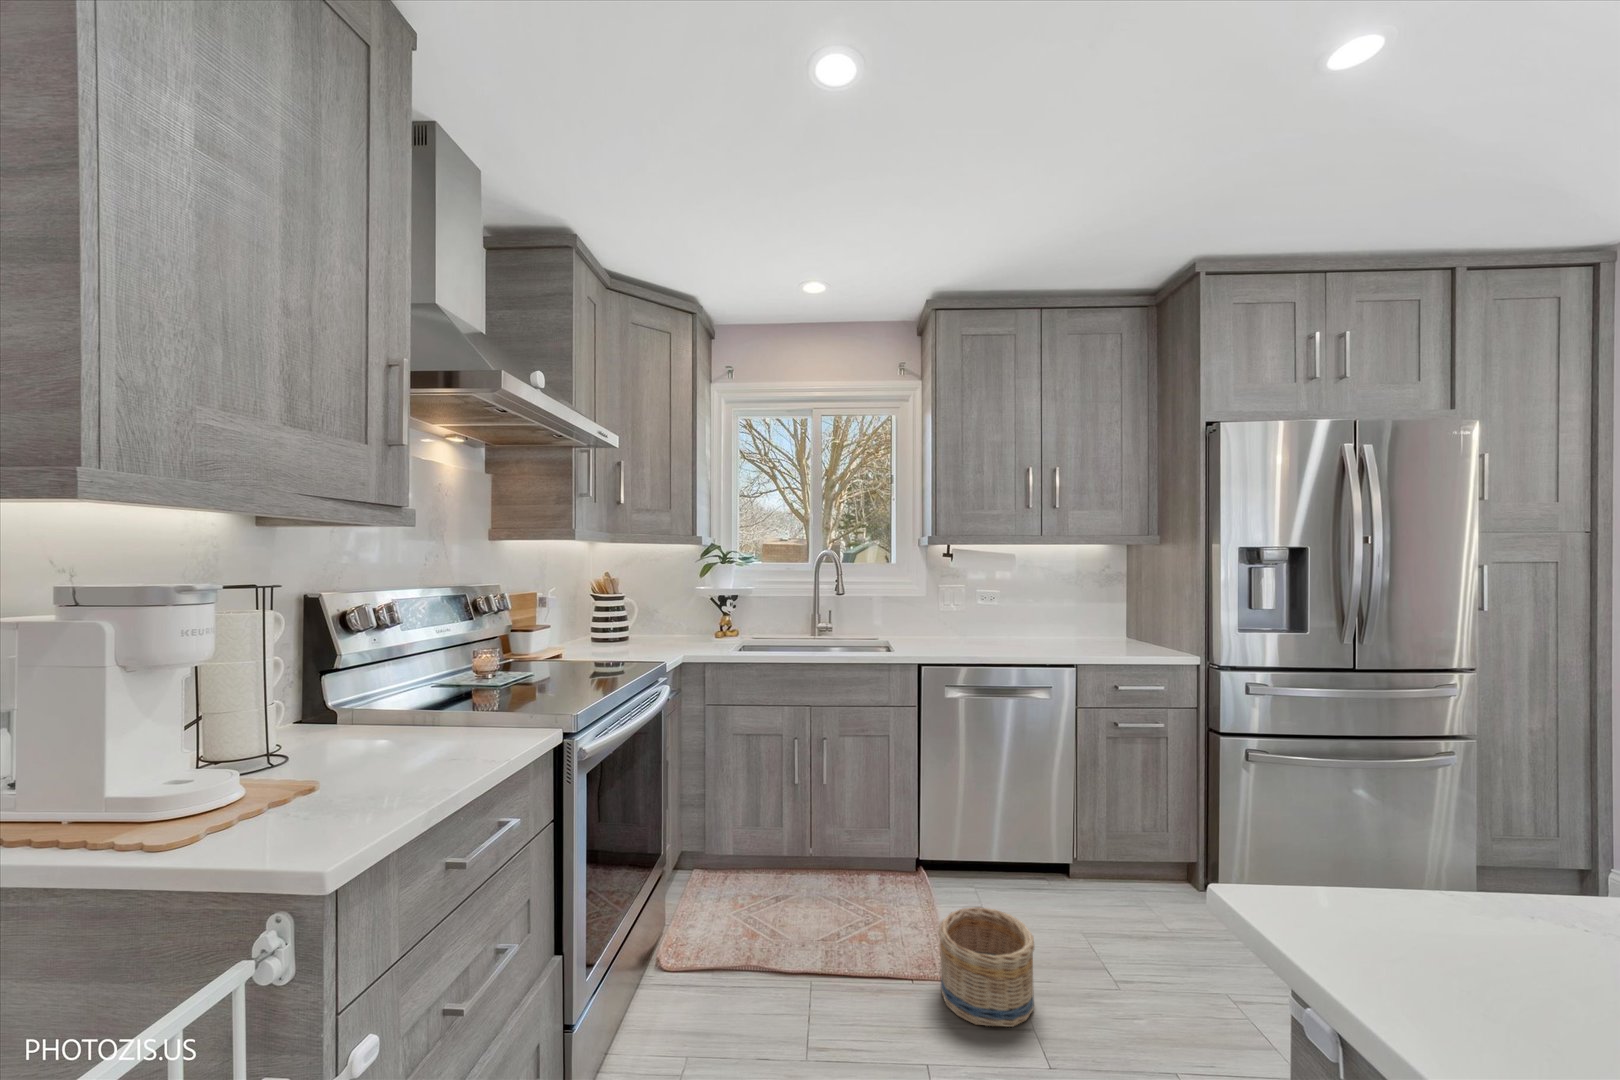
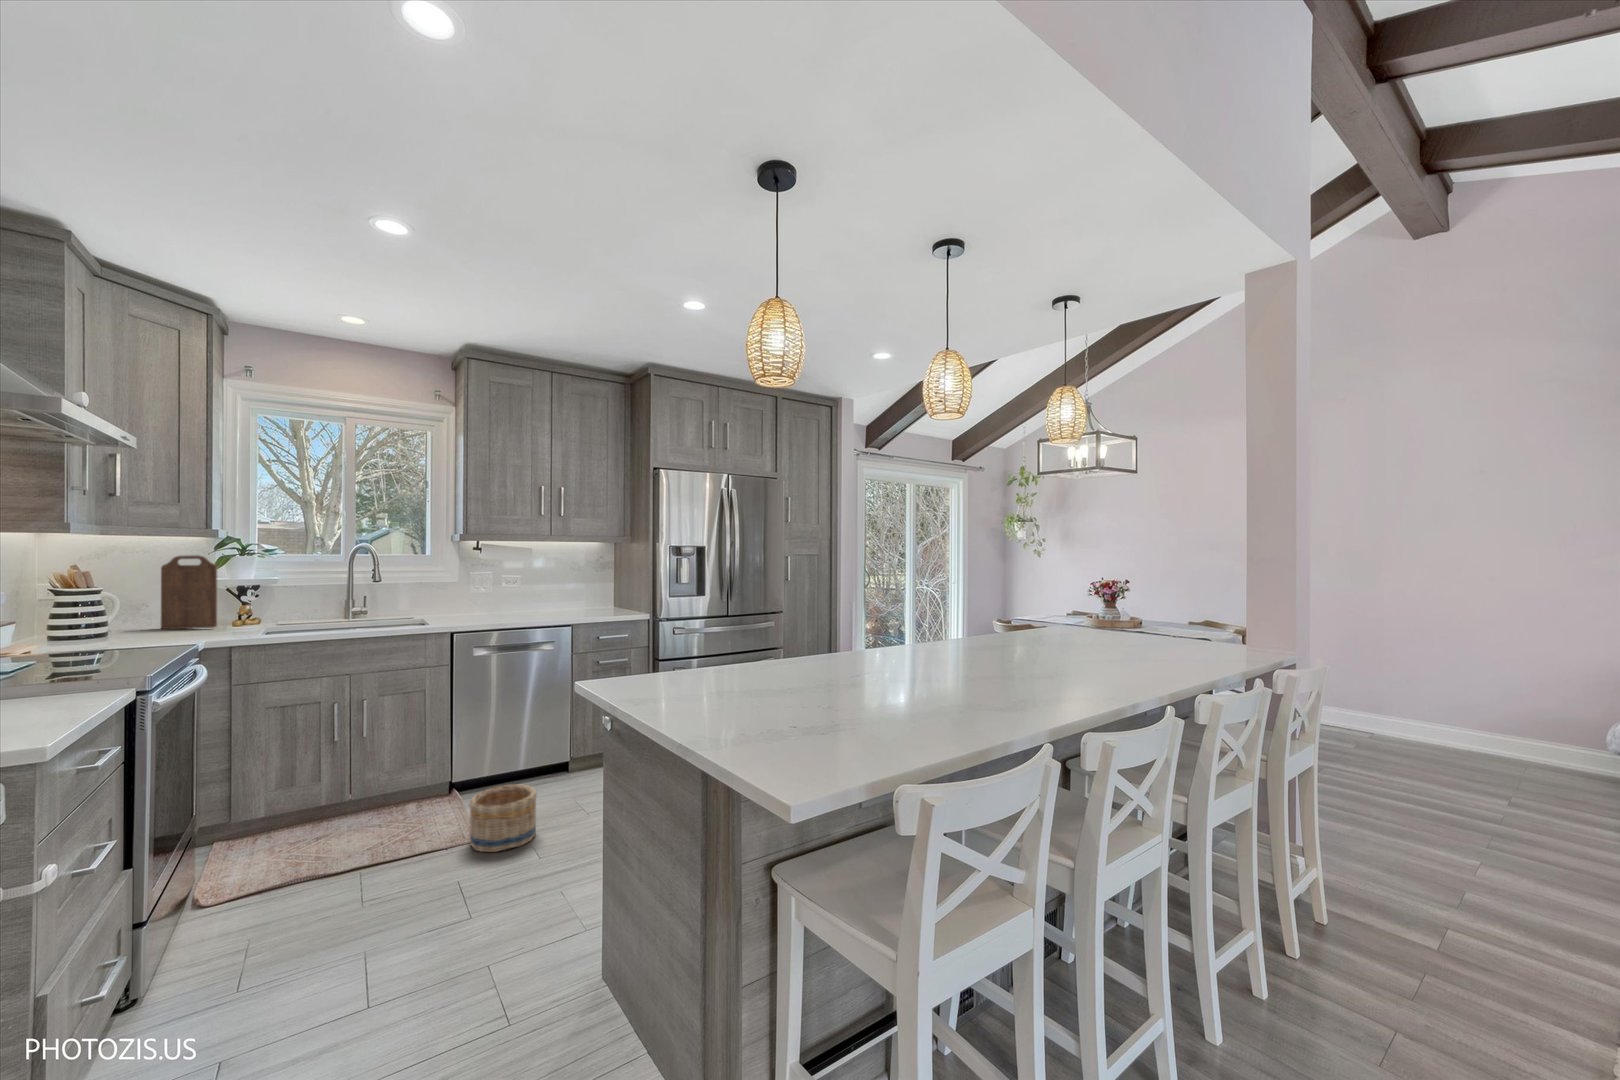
cutting board: none [662,562,703,637] -> present [161,555,217,629]

